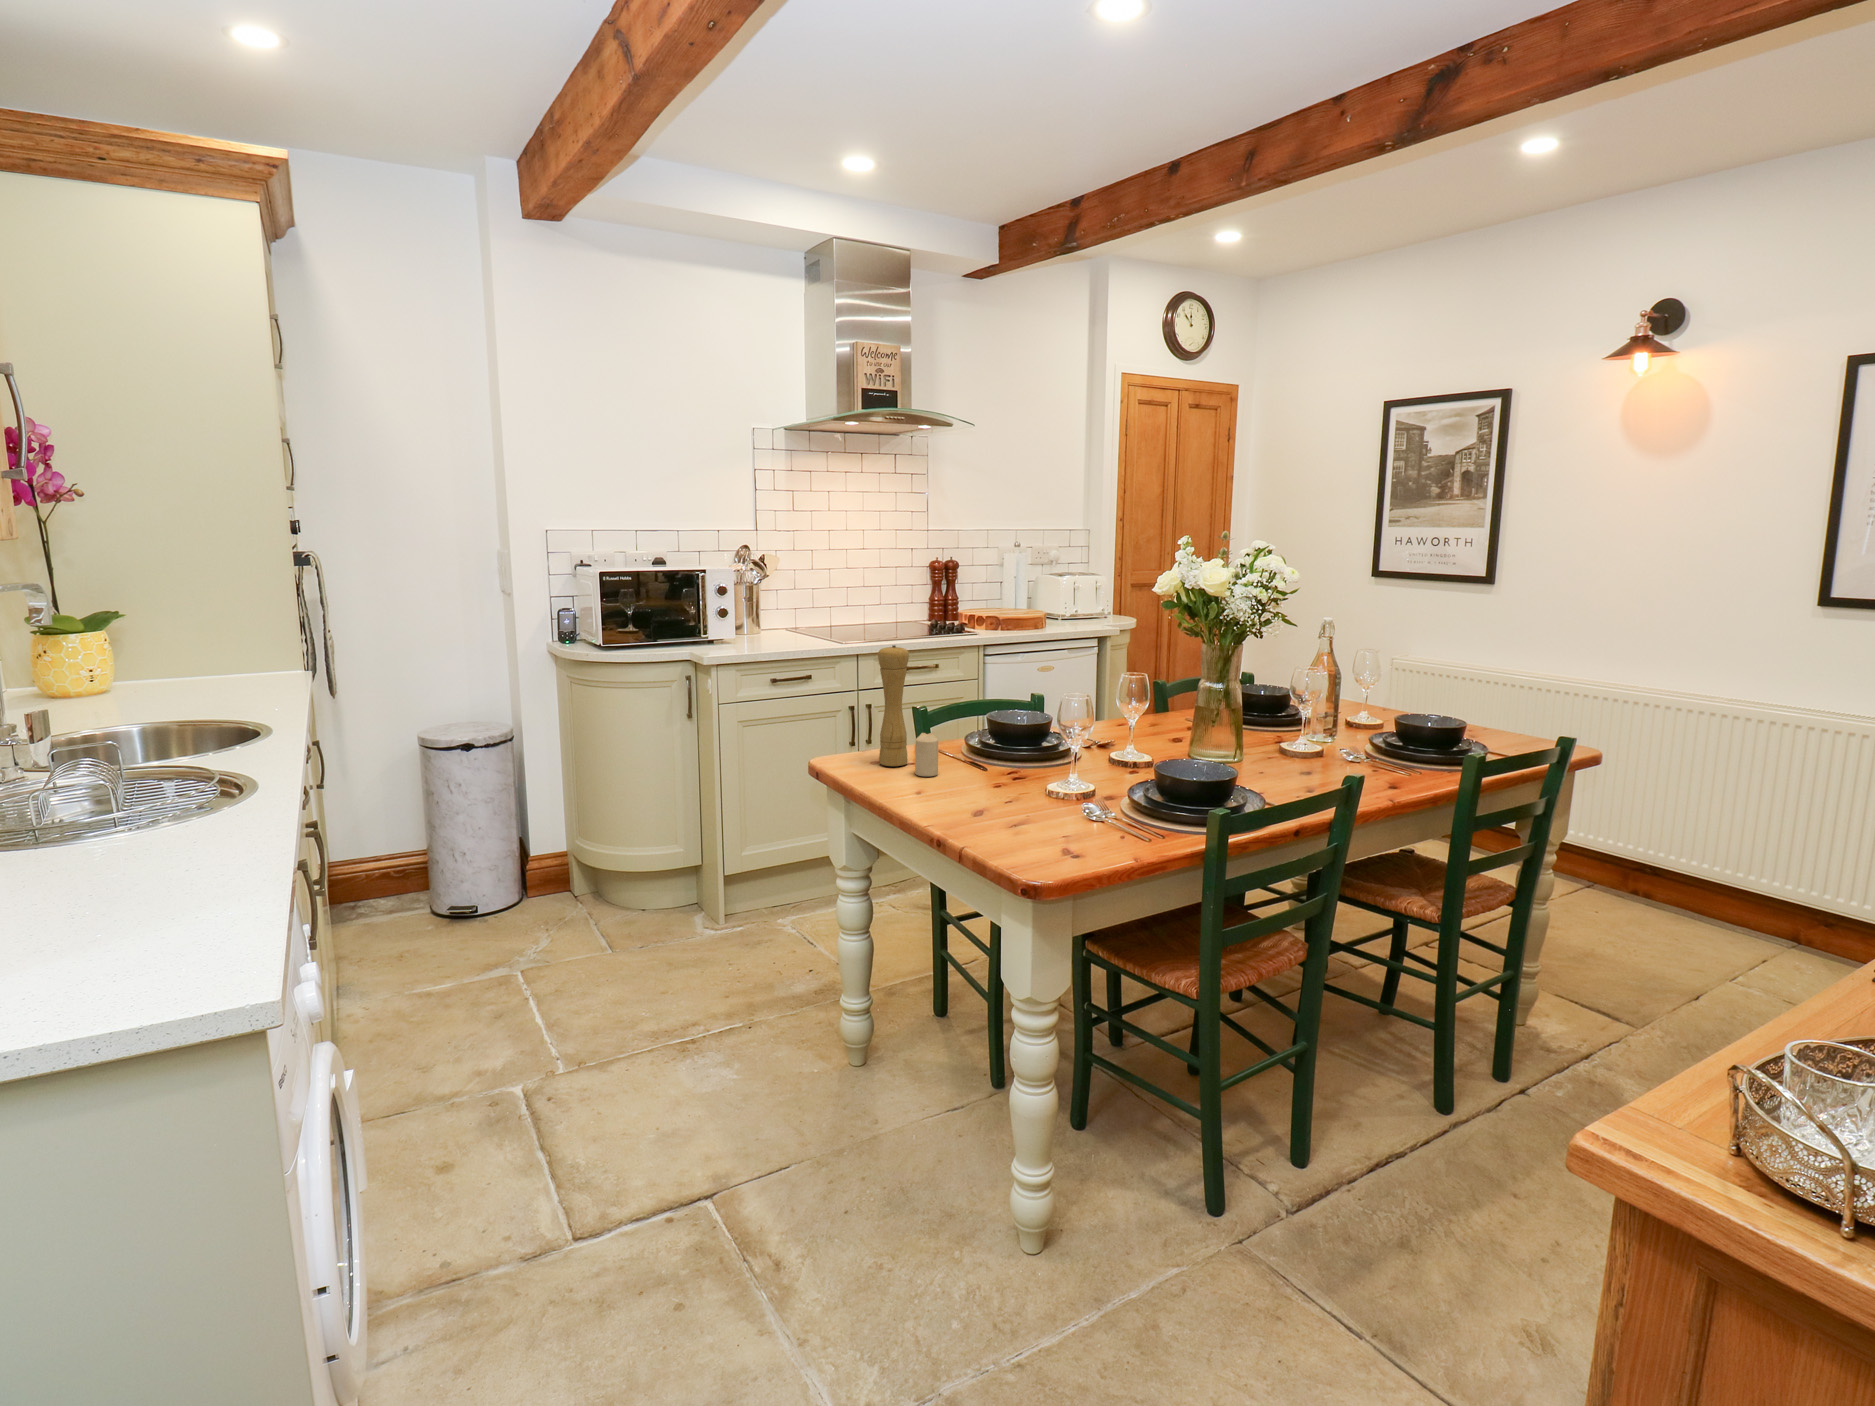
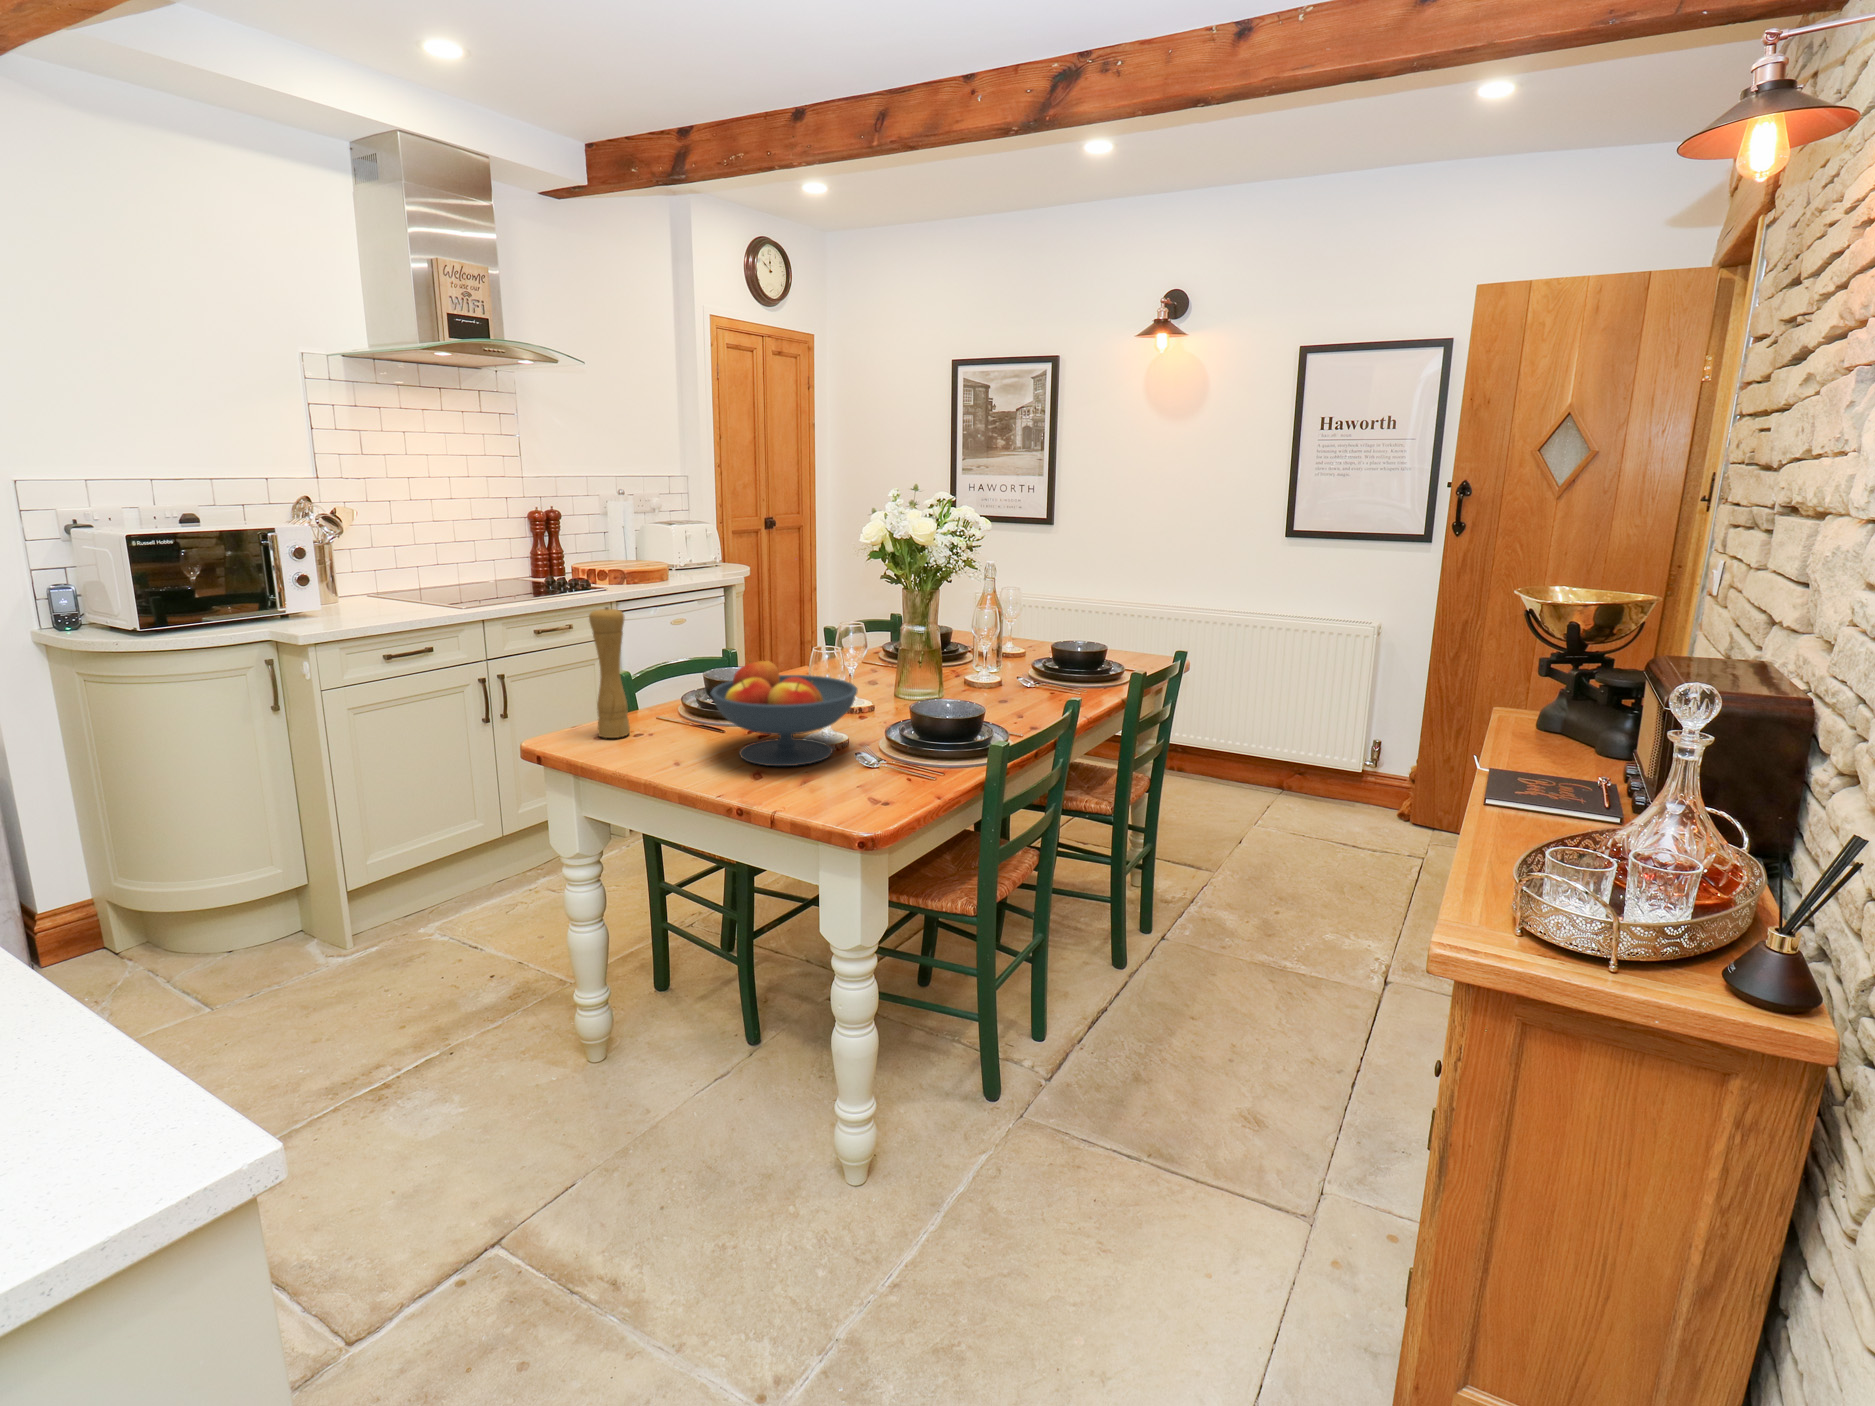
fruit bowl: none [959,703,1104,811] -> present [711,661,858,766]
candle: present [915,733,938,776] -> none [646,698,672,744]

